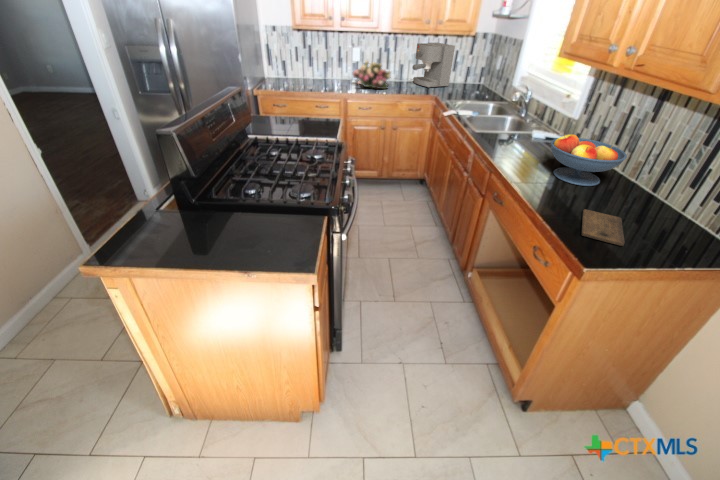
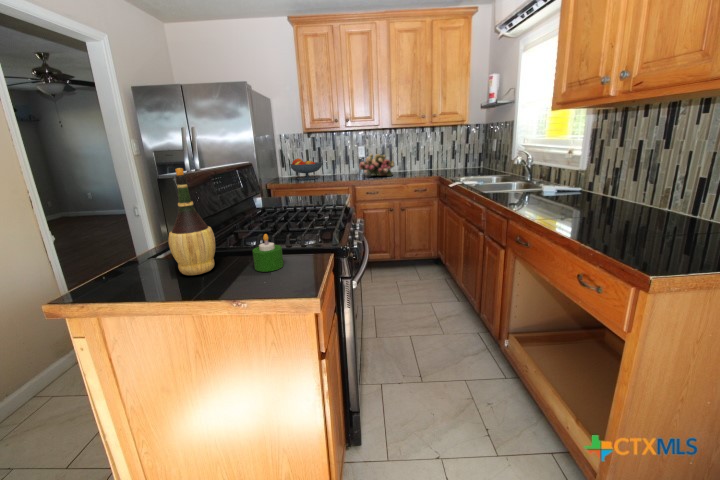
coffee maker: present [413,43,455,88] -> none [414,135,451,173]
fruit bowl: present [551,134,627,186] -> present [290,159,322,180]
wine bottle: none [181,144,223,238] -> present [168,168,215,275]
candle: none [257,206,284,239] -> present [253,234,284,272]
cutting board: present [582,209,625,246] -> none [623,230,688,255]

